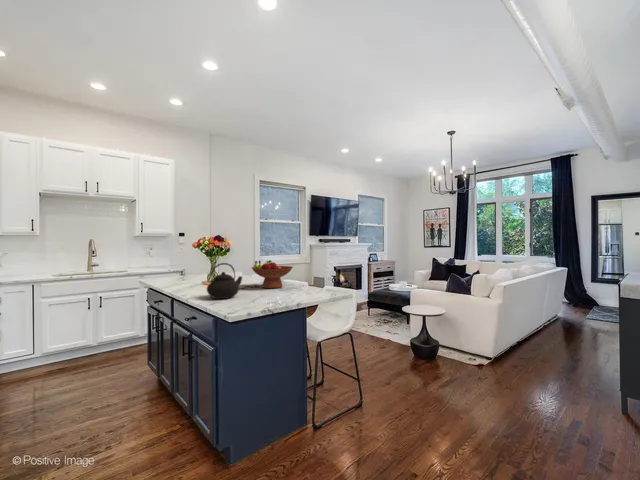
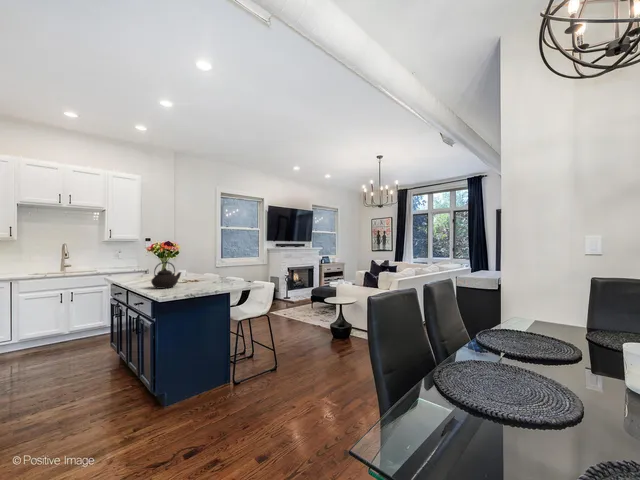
fruit bowl: present [252,260,293,288] -> none [192,260,226,282]

